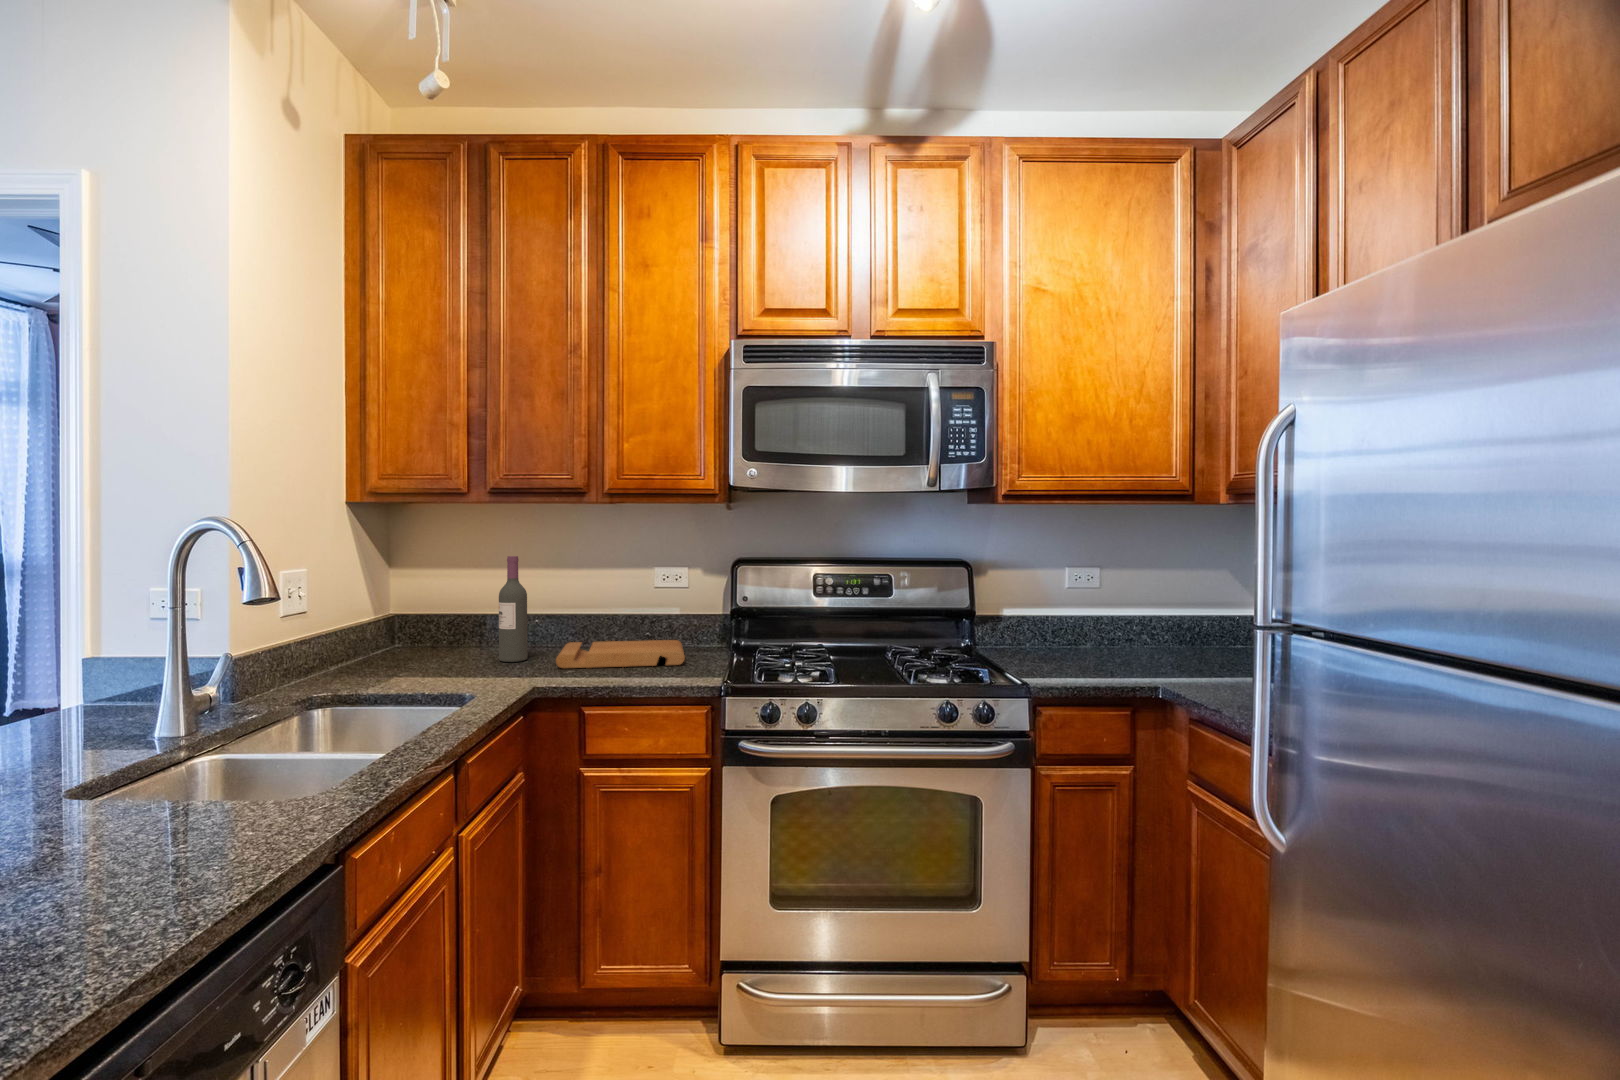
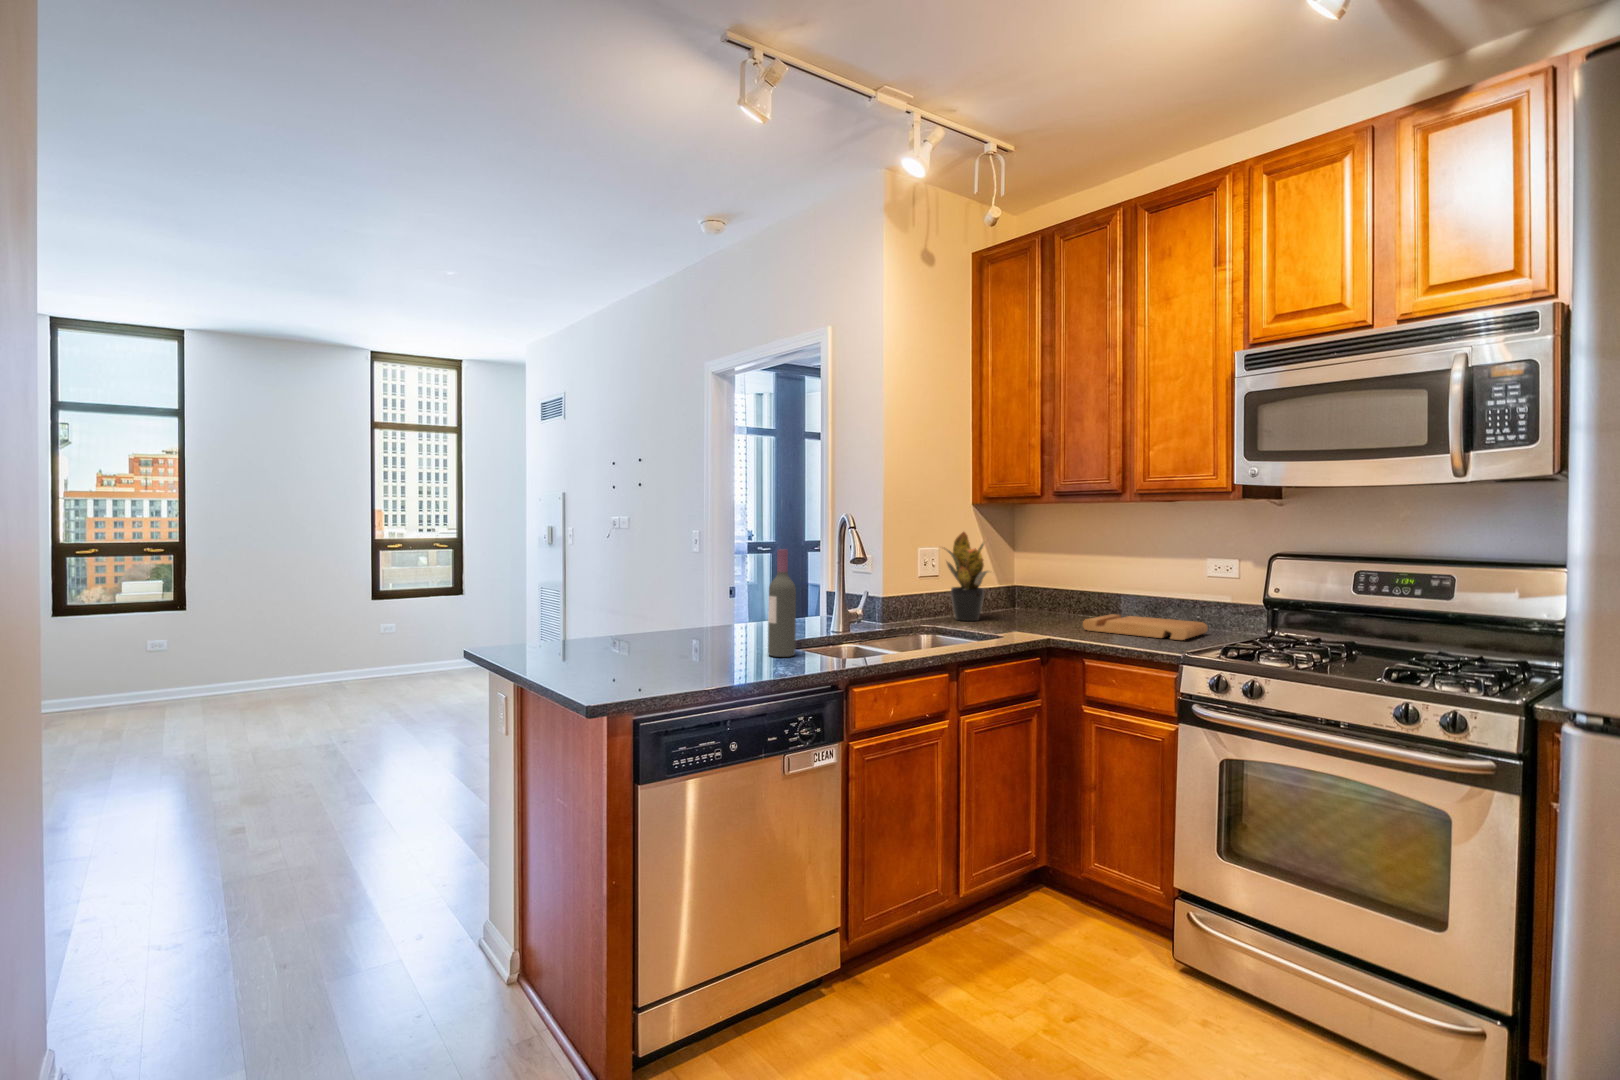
potted plant: none [323,541,424,680] -> present [944,532,989,621]
wine bottle: present [499,556,528,662] -> present [768,549,796,657]

